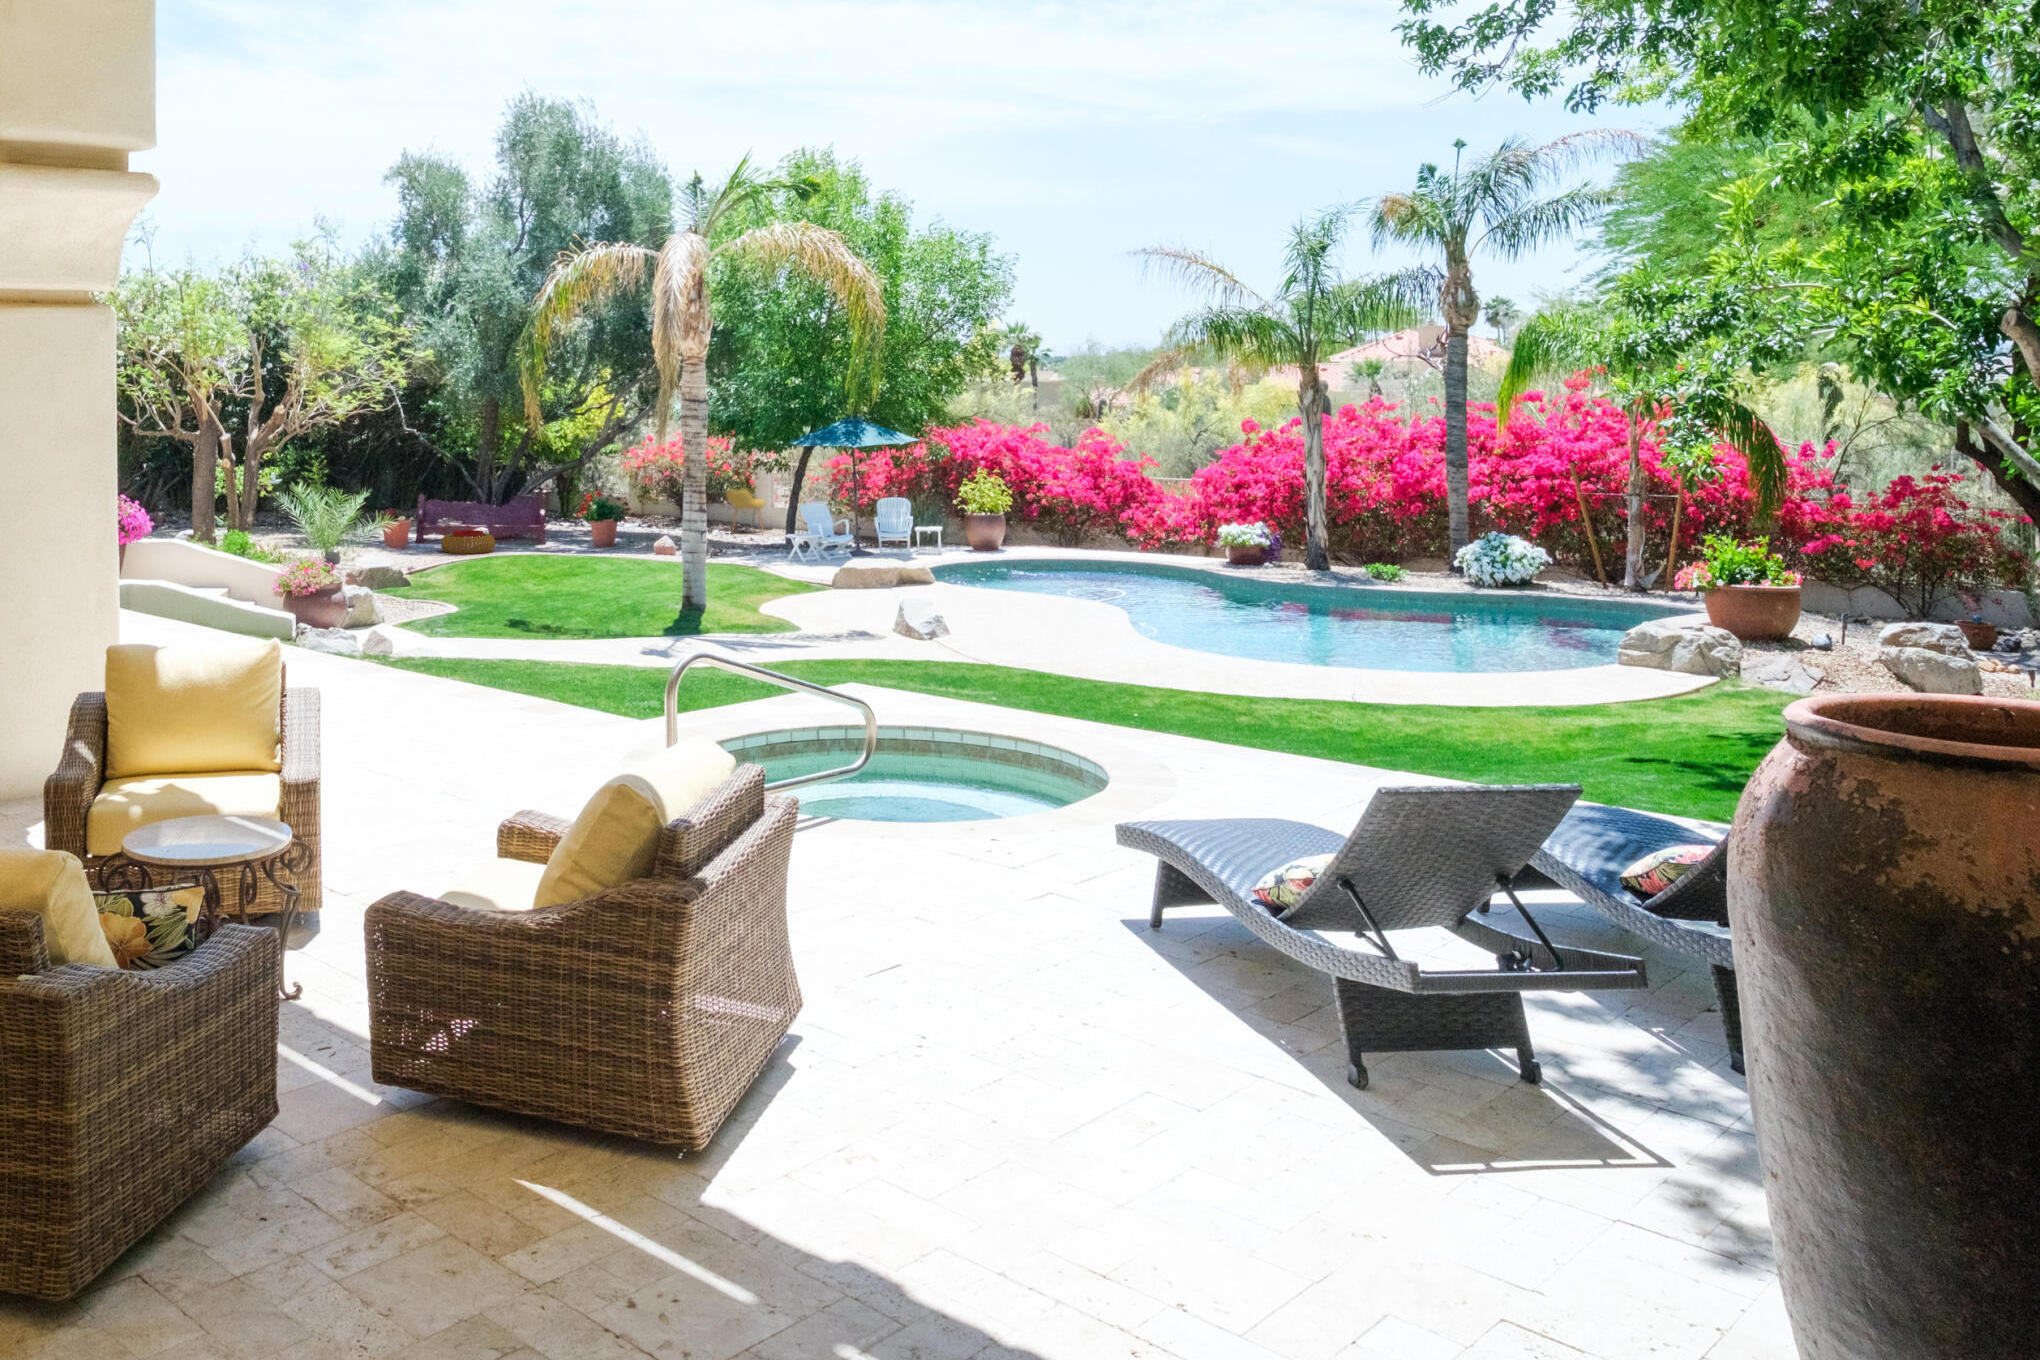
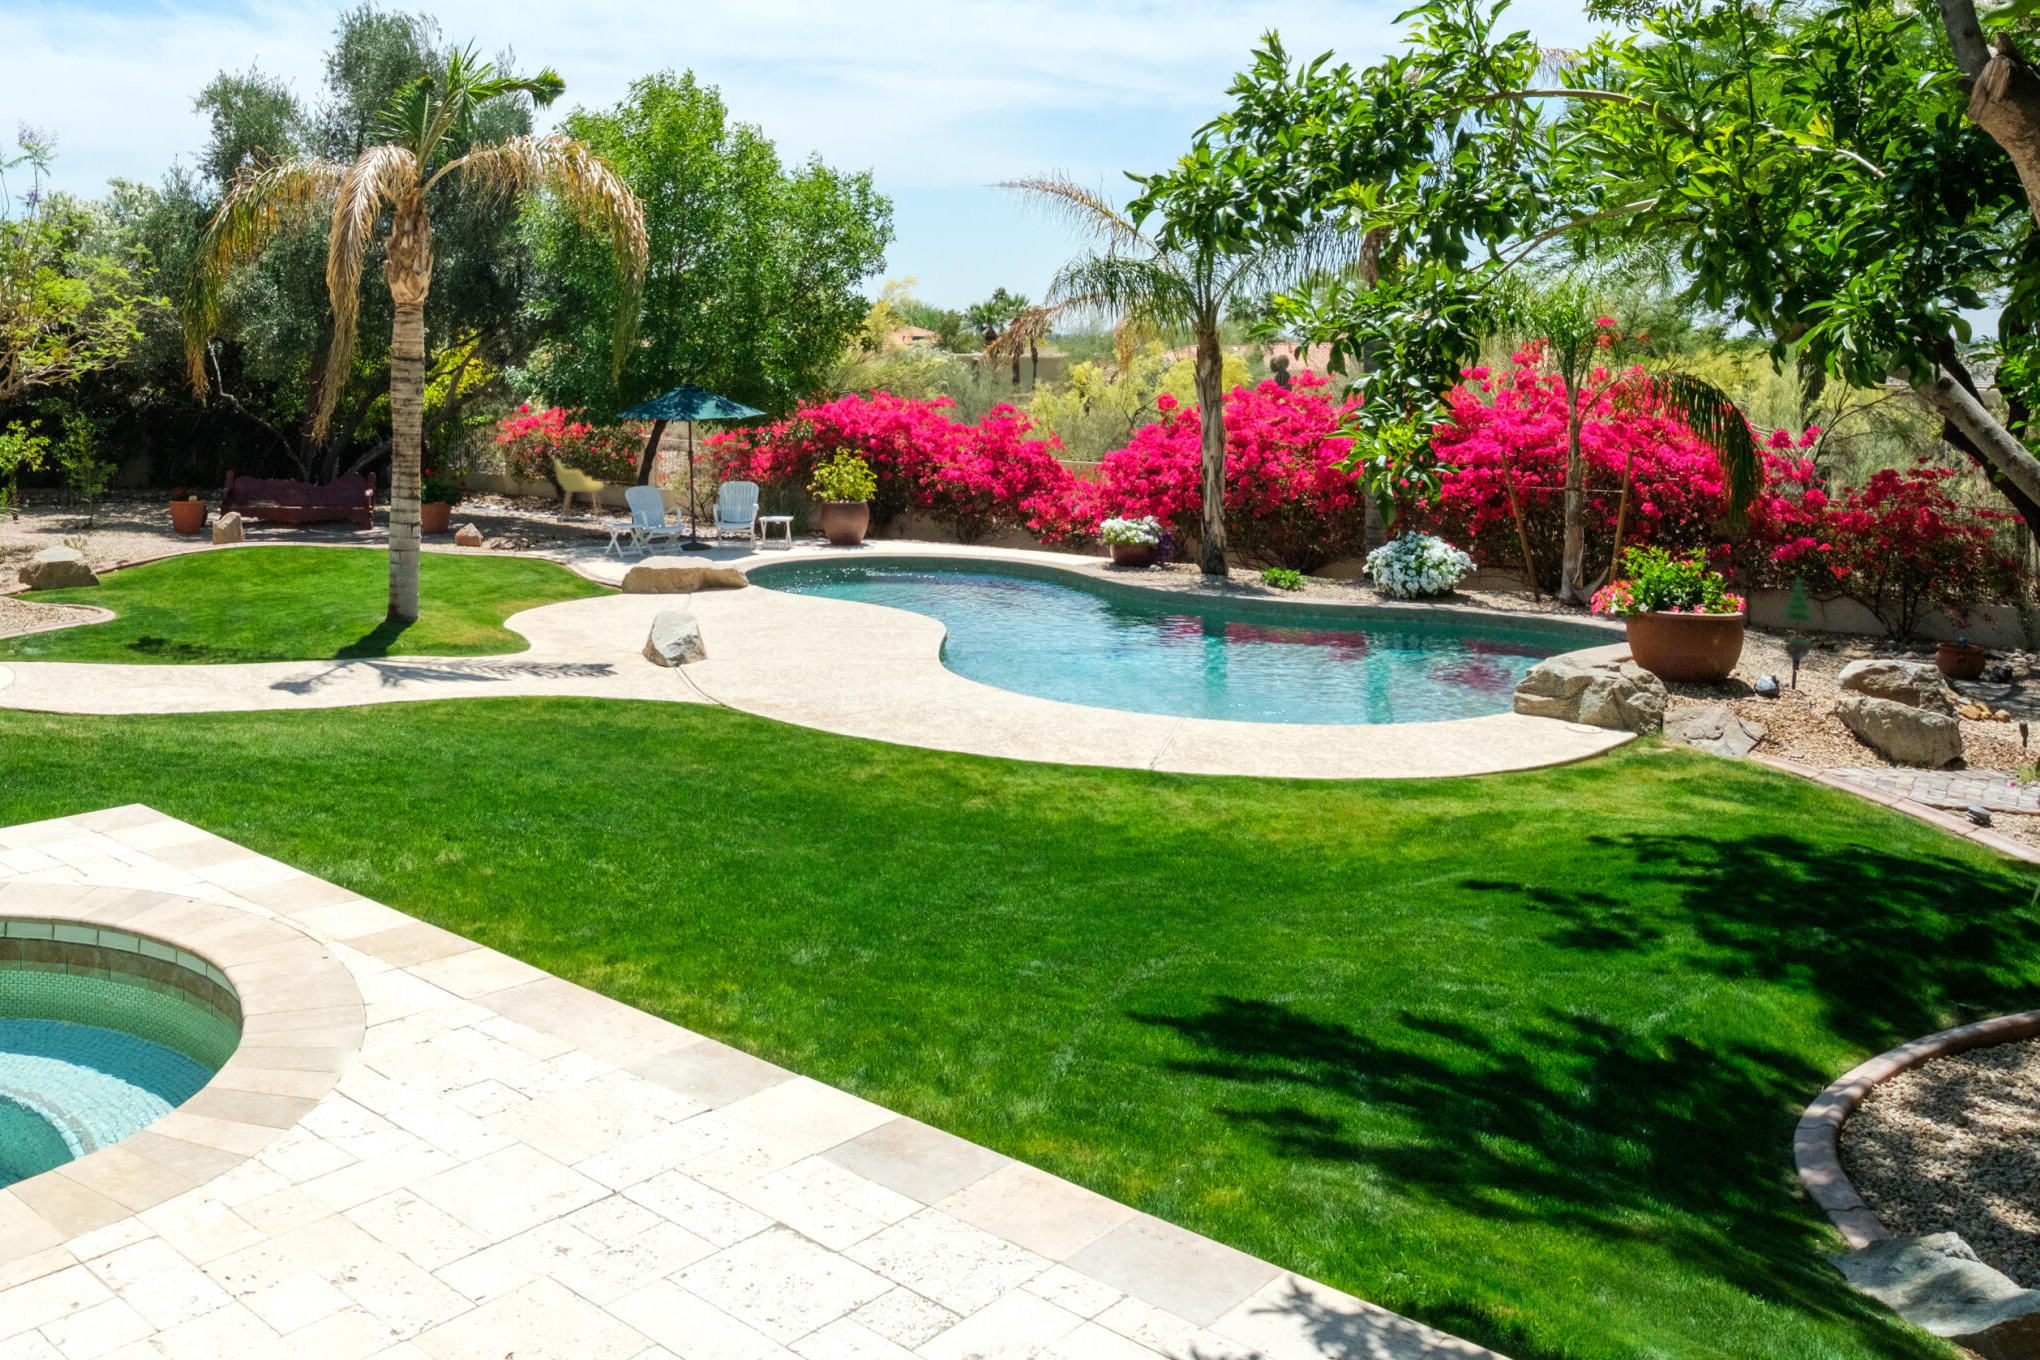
pouf: present [441,530,495,554] -> none [170,511,240,540]
potted tree: none [1817,560,1848,629] -> present [1782,577,1812,661]

